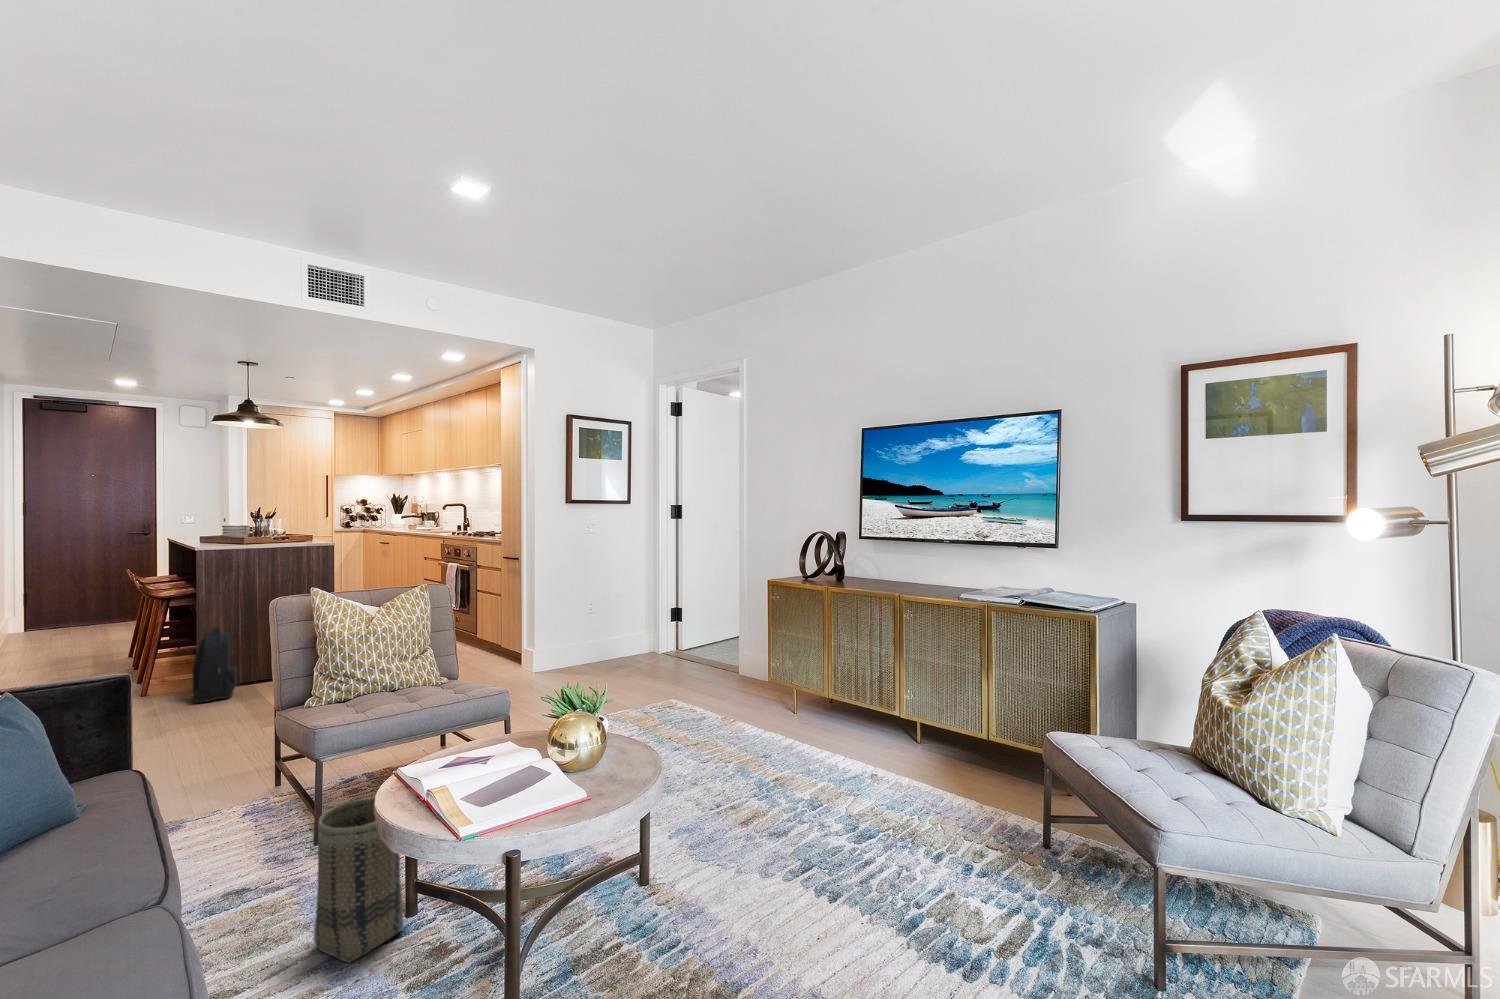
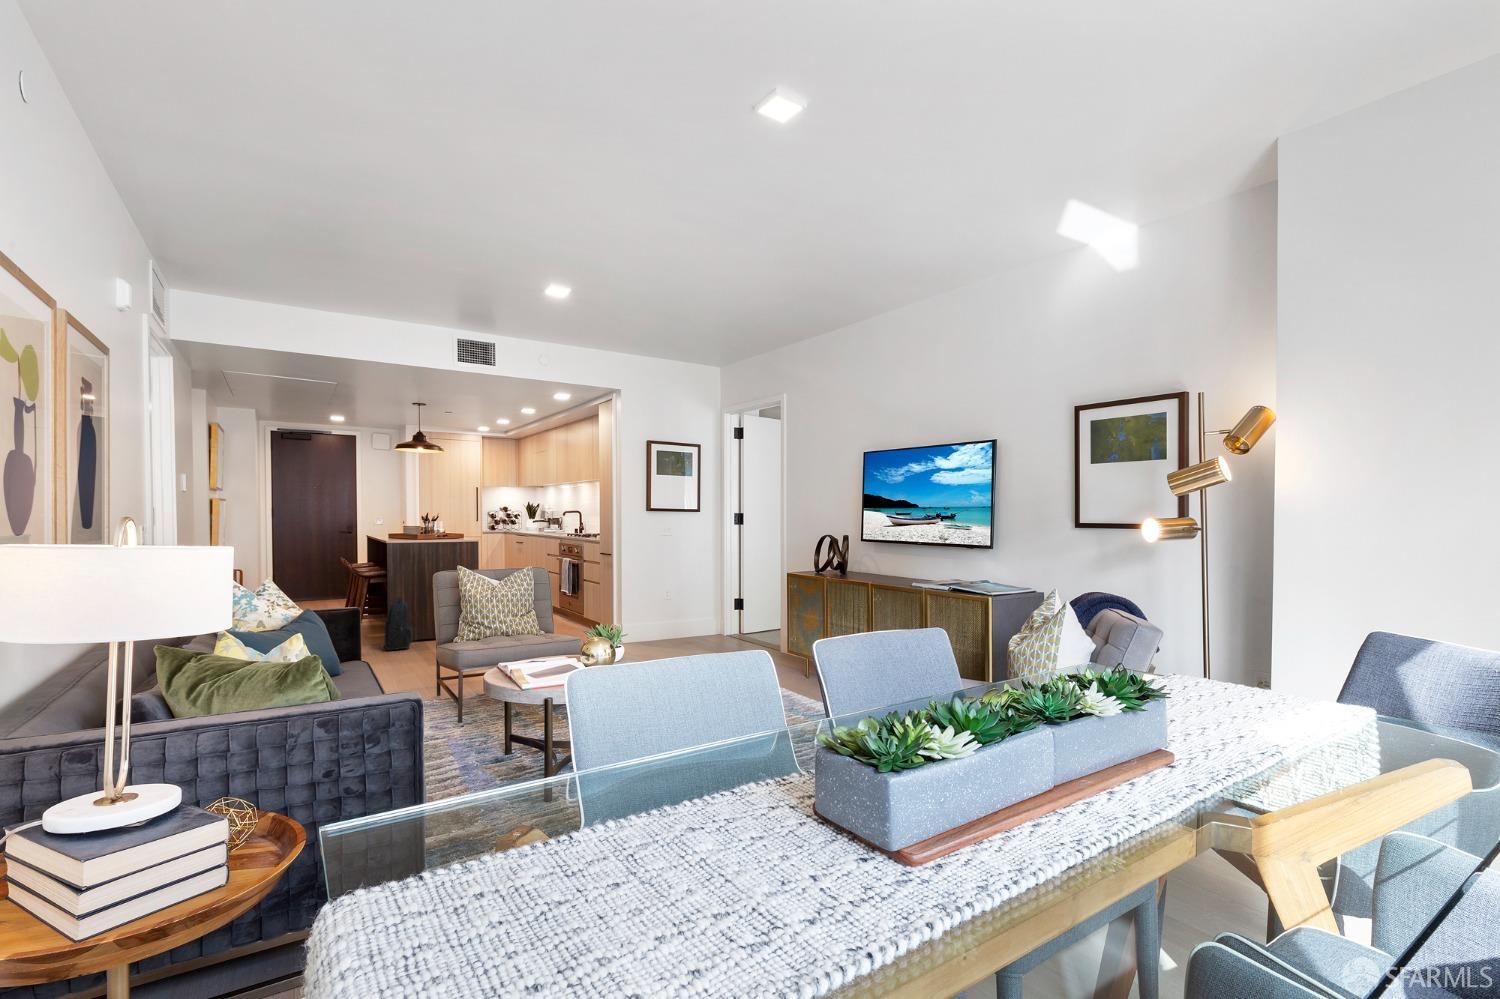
basket: present [314,798,403,962] -> none [454,683,502,769]

